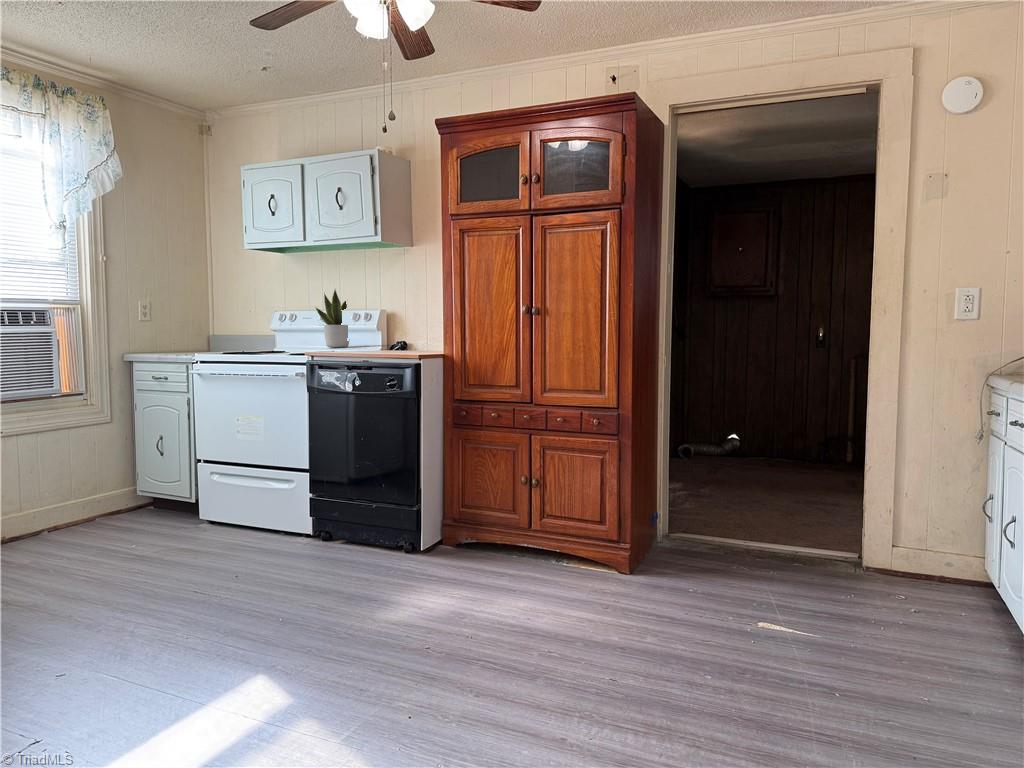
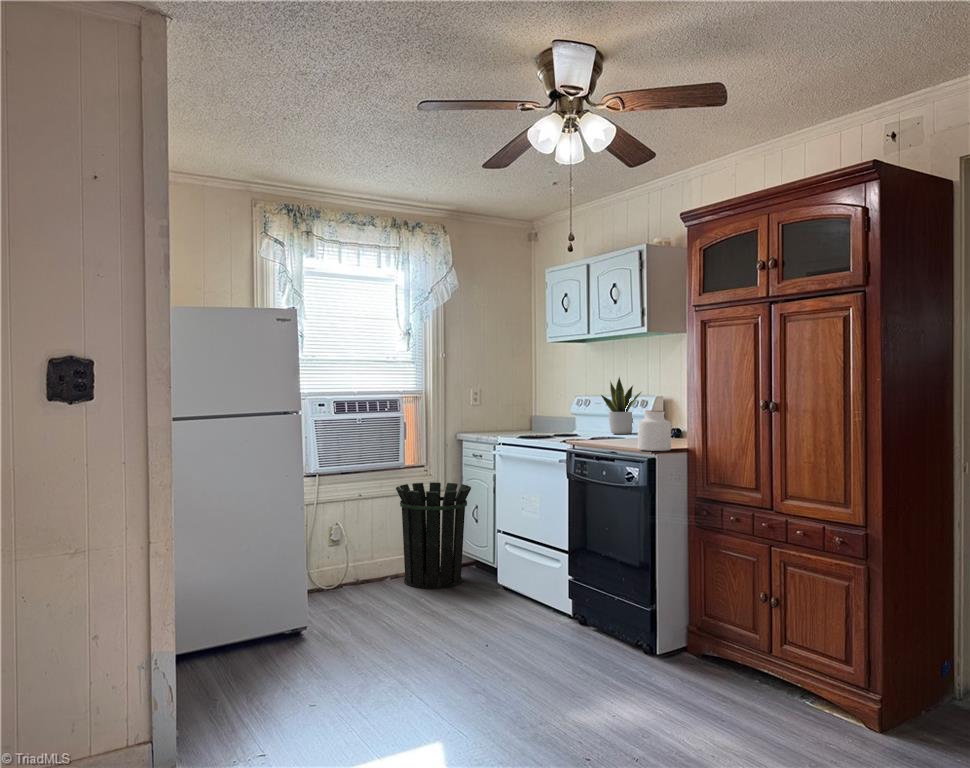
jar: none [397,317,429,356] -> present [638,410,671,451]
waste bin: none [55,412,162,538] -> present [396,483,471,589]

